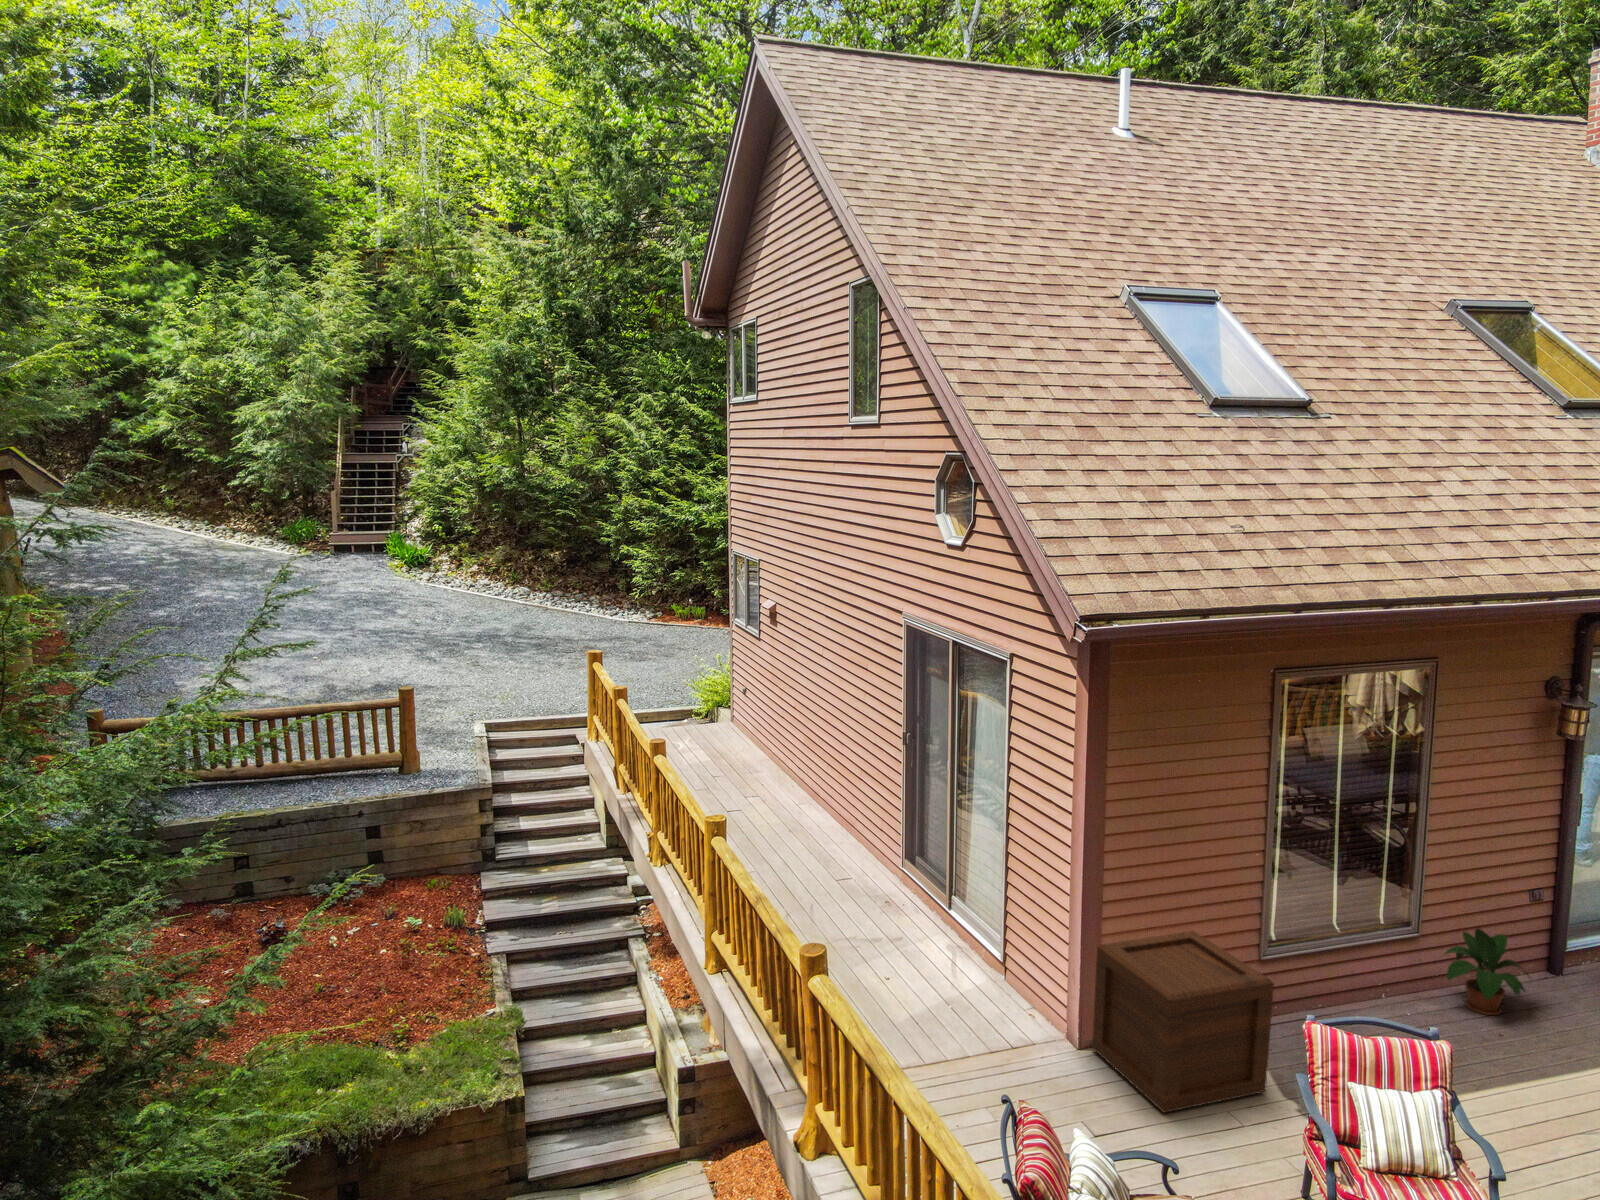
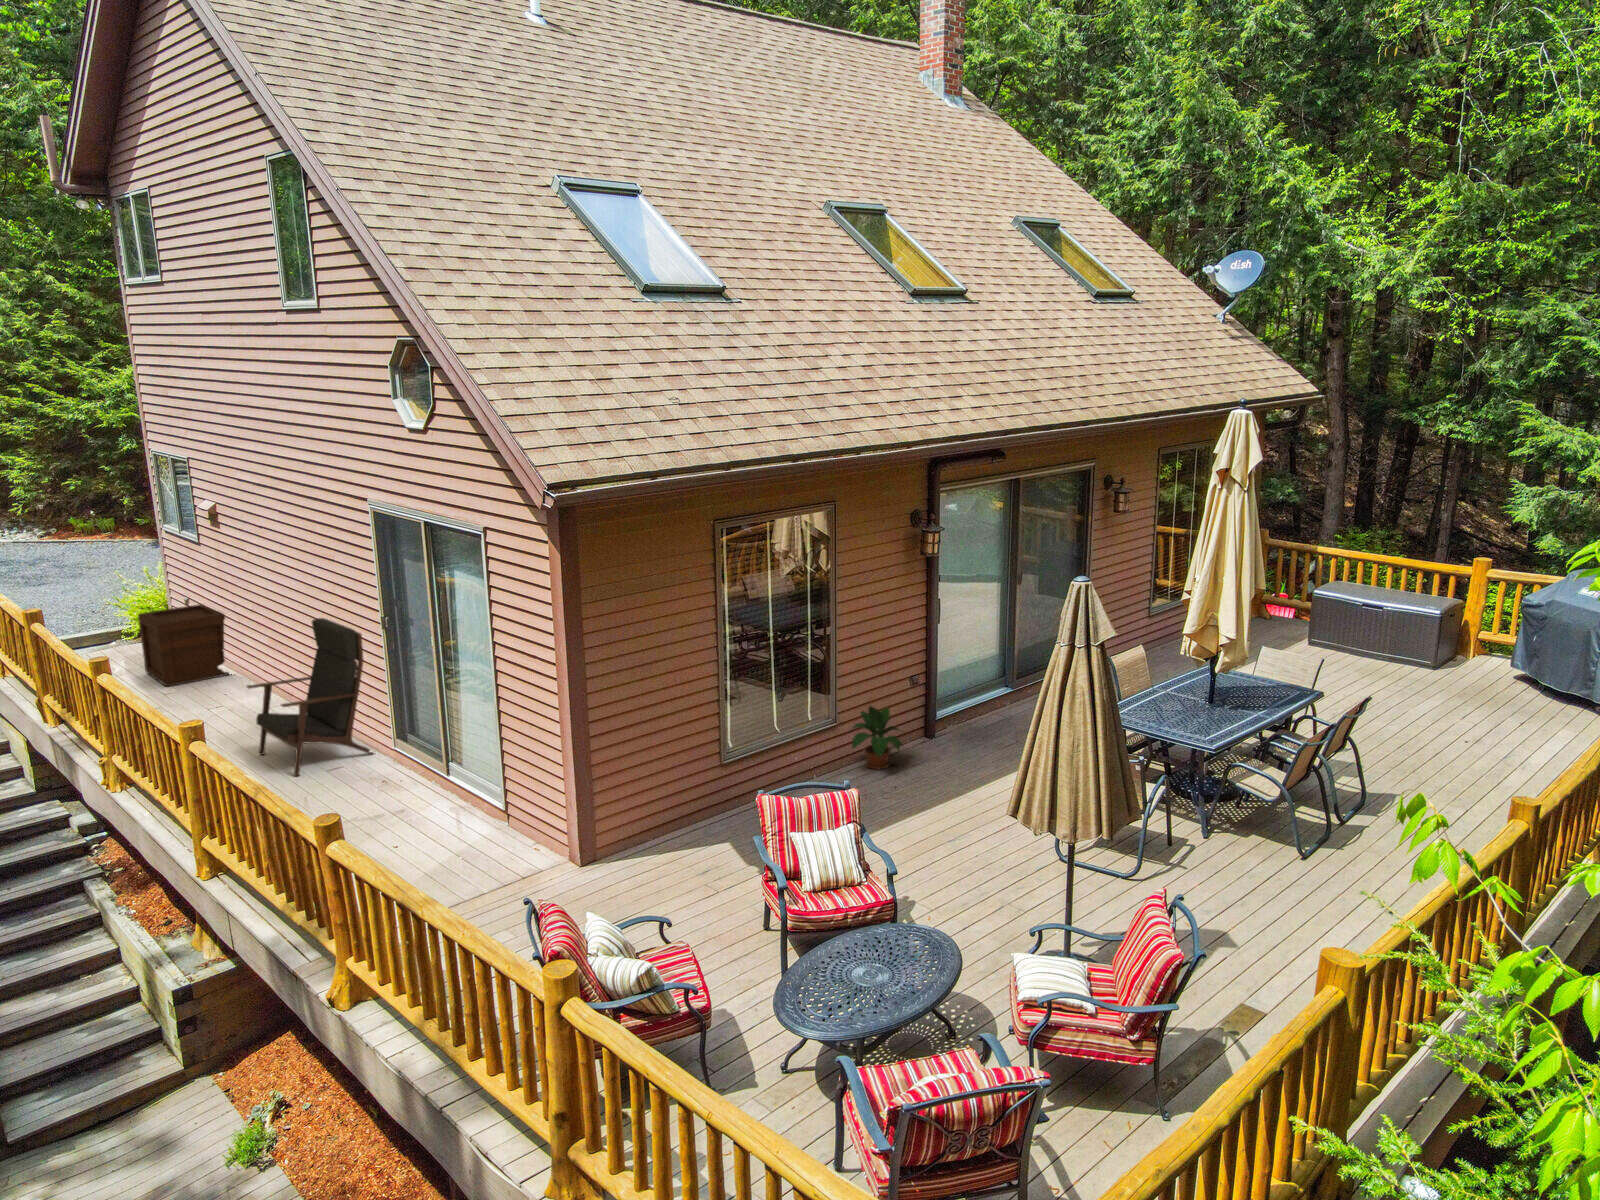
lounge chair: none [774,725,883,881] -> present [247,618,374,776]
wooden crate: present [1092,931,1274,1113] -> present [138,604,229,687]

